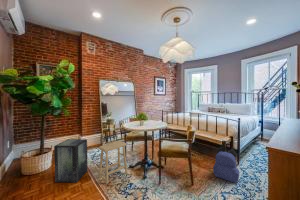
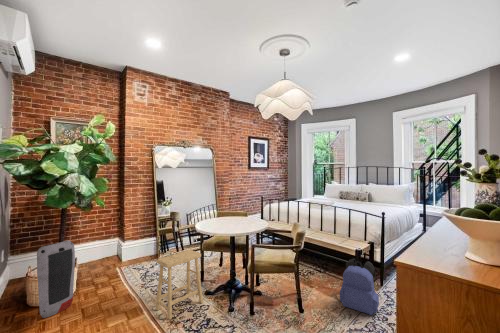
air purifier: none [25,135,50,182] -> present [37,240,75,318]
storage box: present [54,139,88,183] -> none [84,247,137,318]

